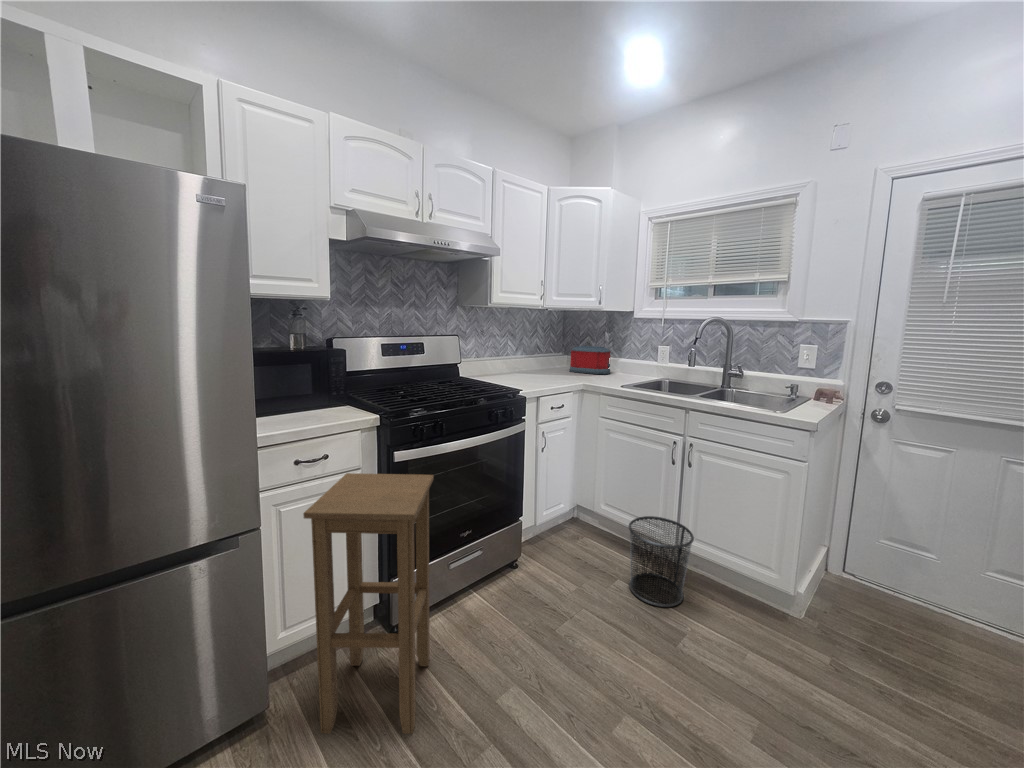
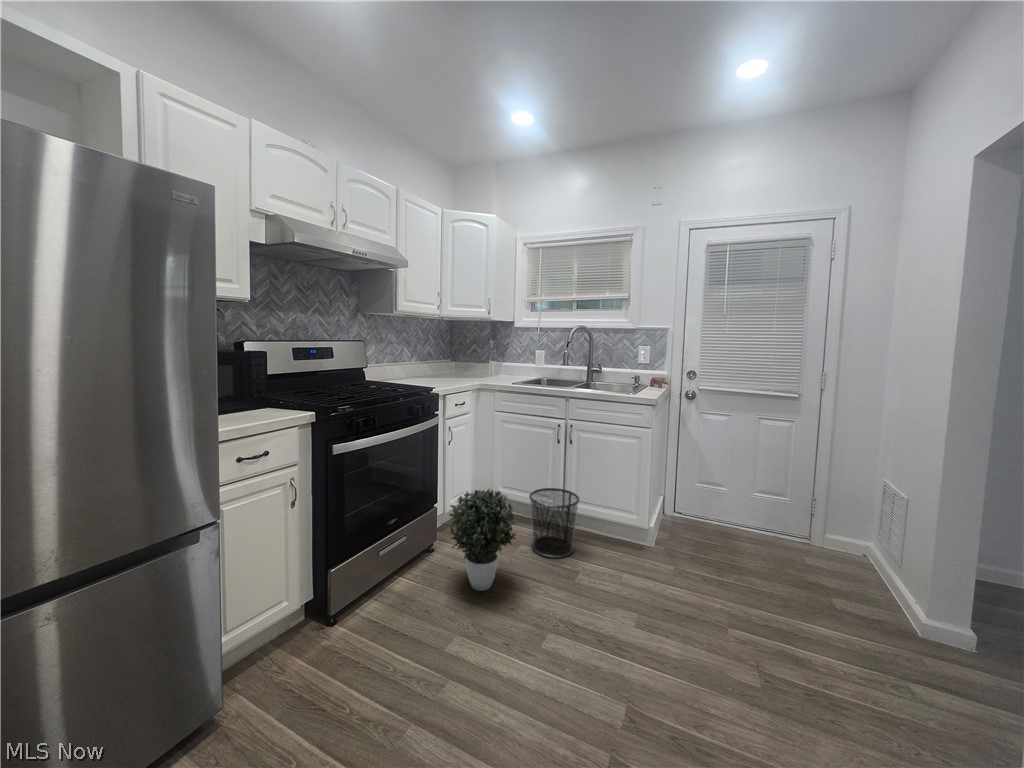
toaster: present [569,346,611,374] -> none [460,352,496,376]
stool: present [304,473,434,734] -> none [273,461,382,715]
potted plant: none [523,513,603,632] -> present [449,489,516,591]

